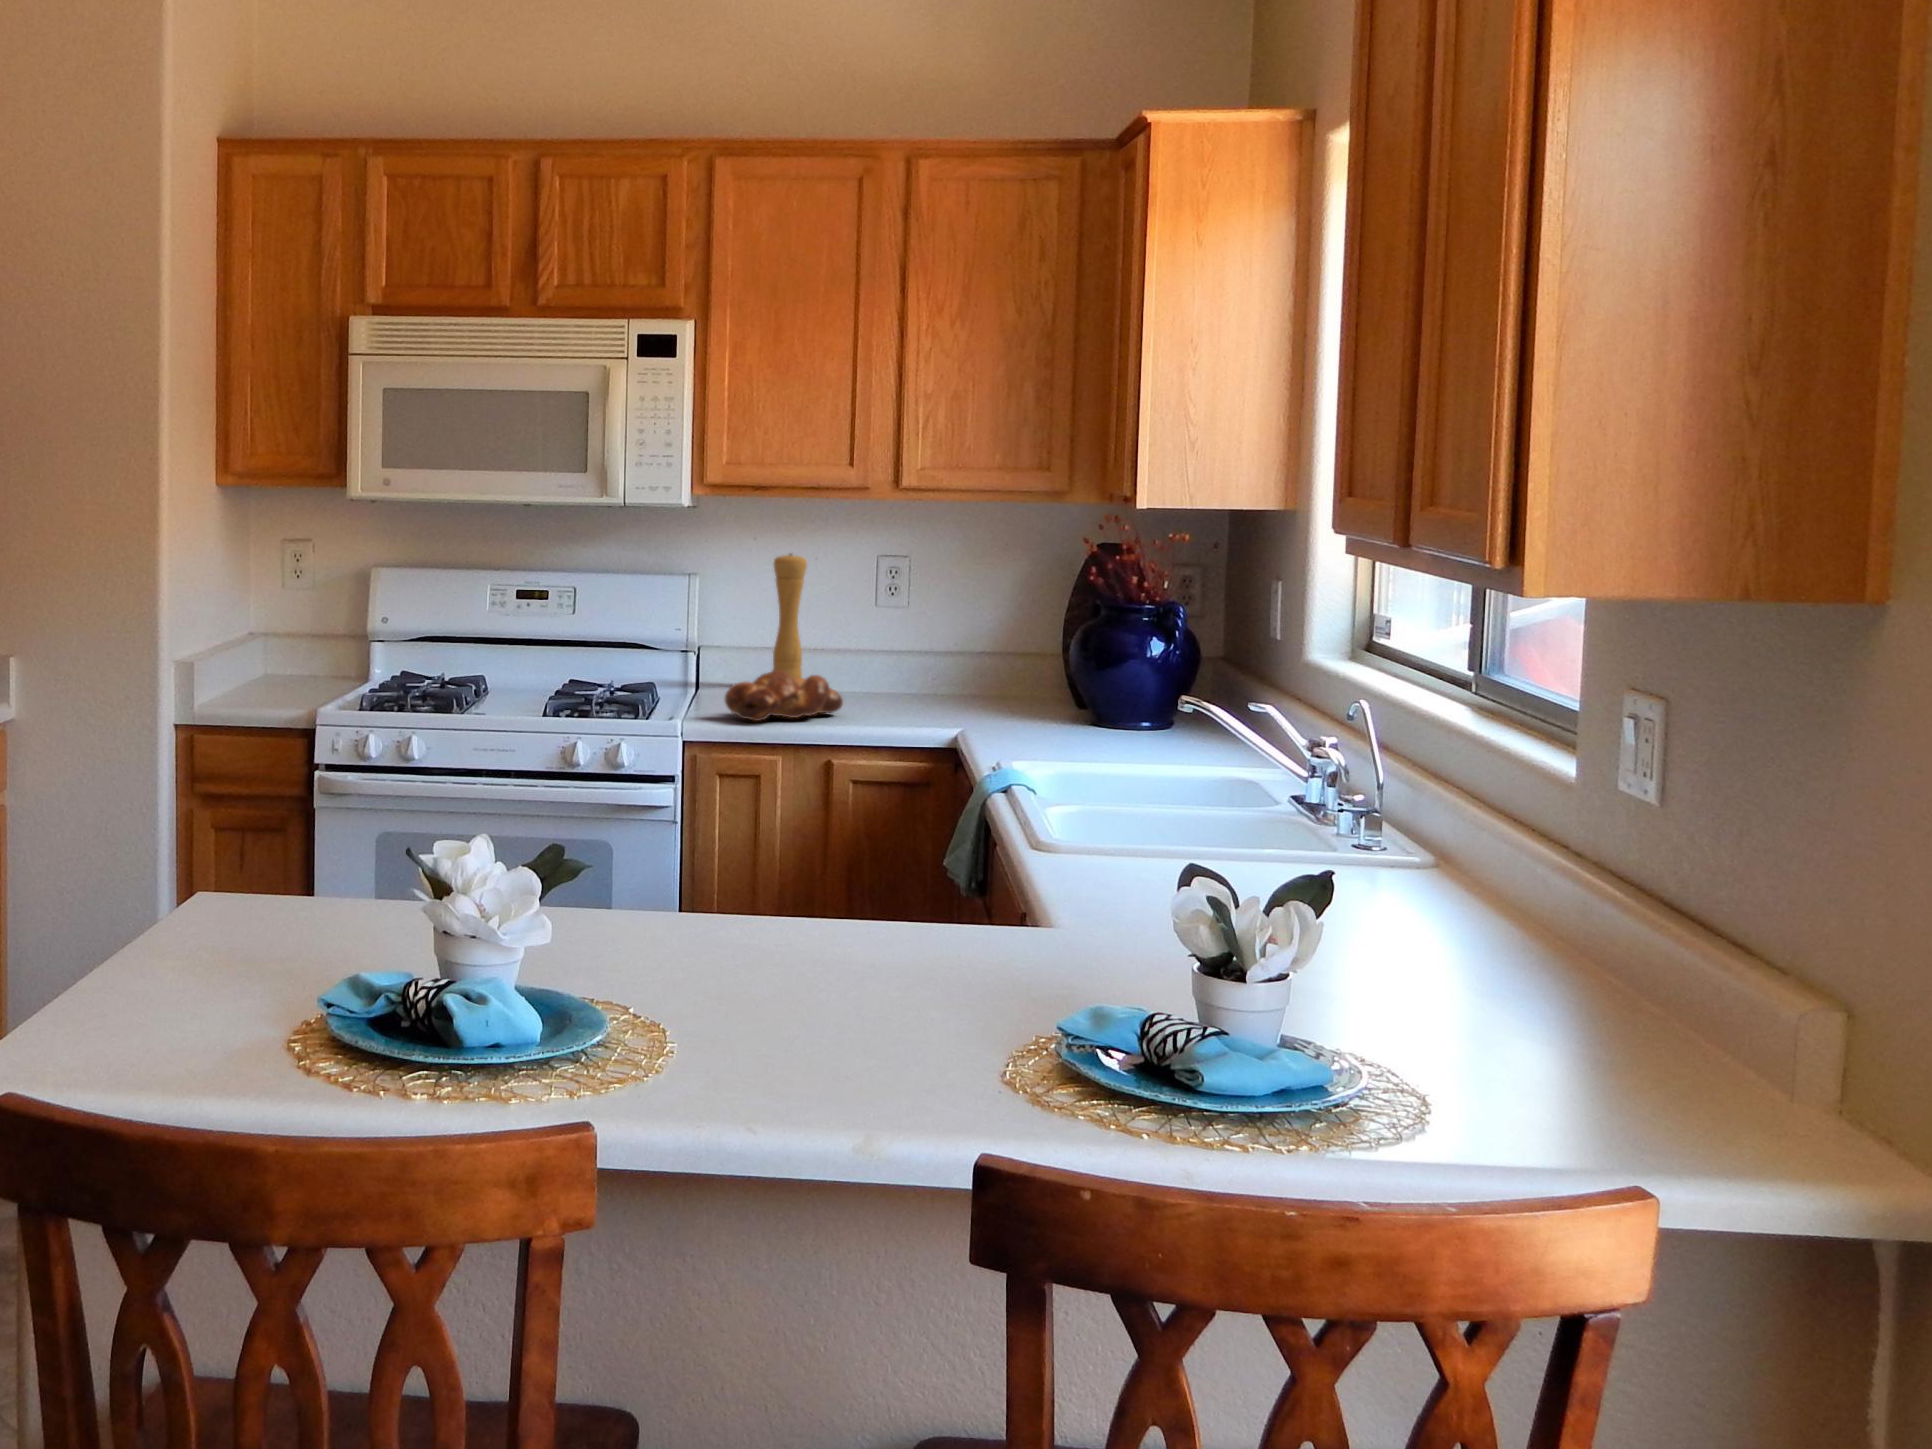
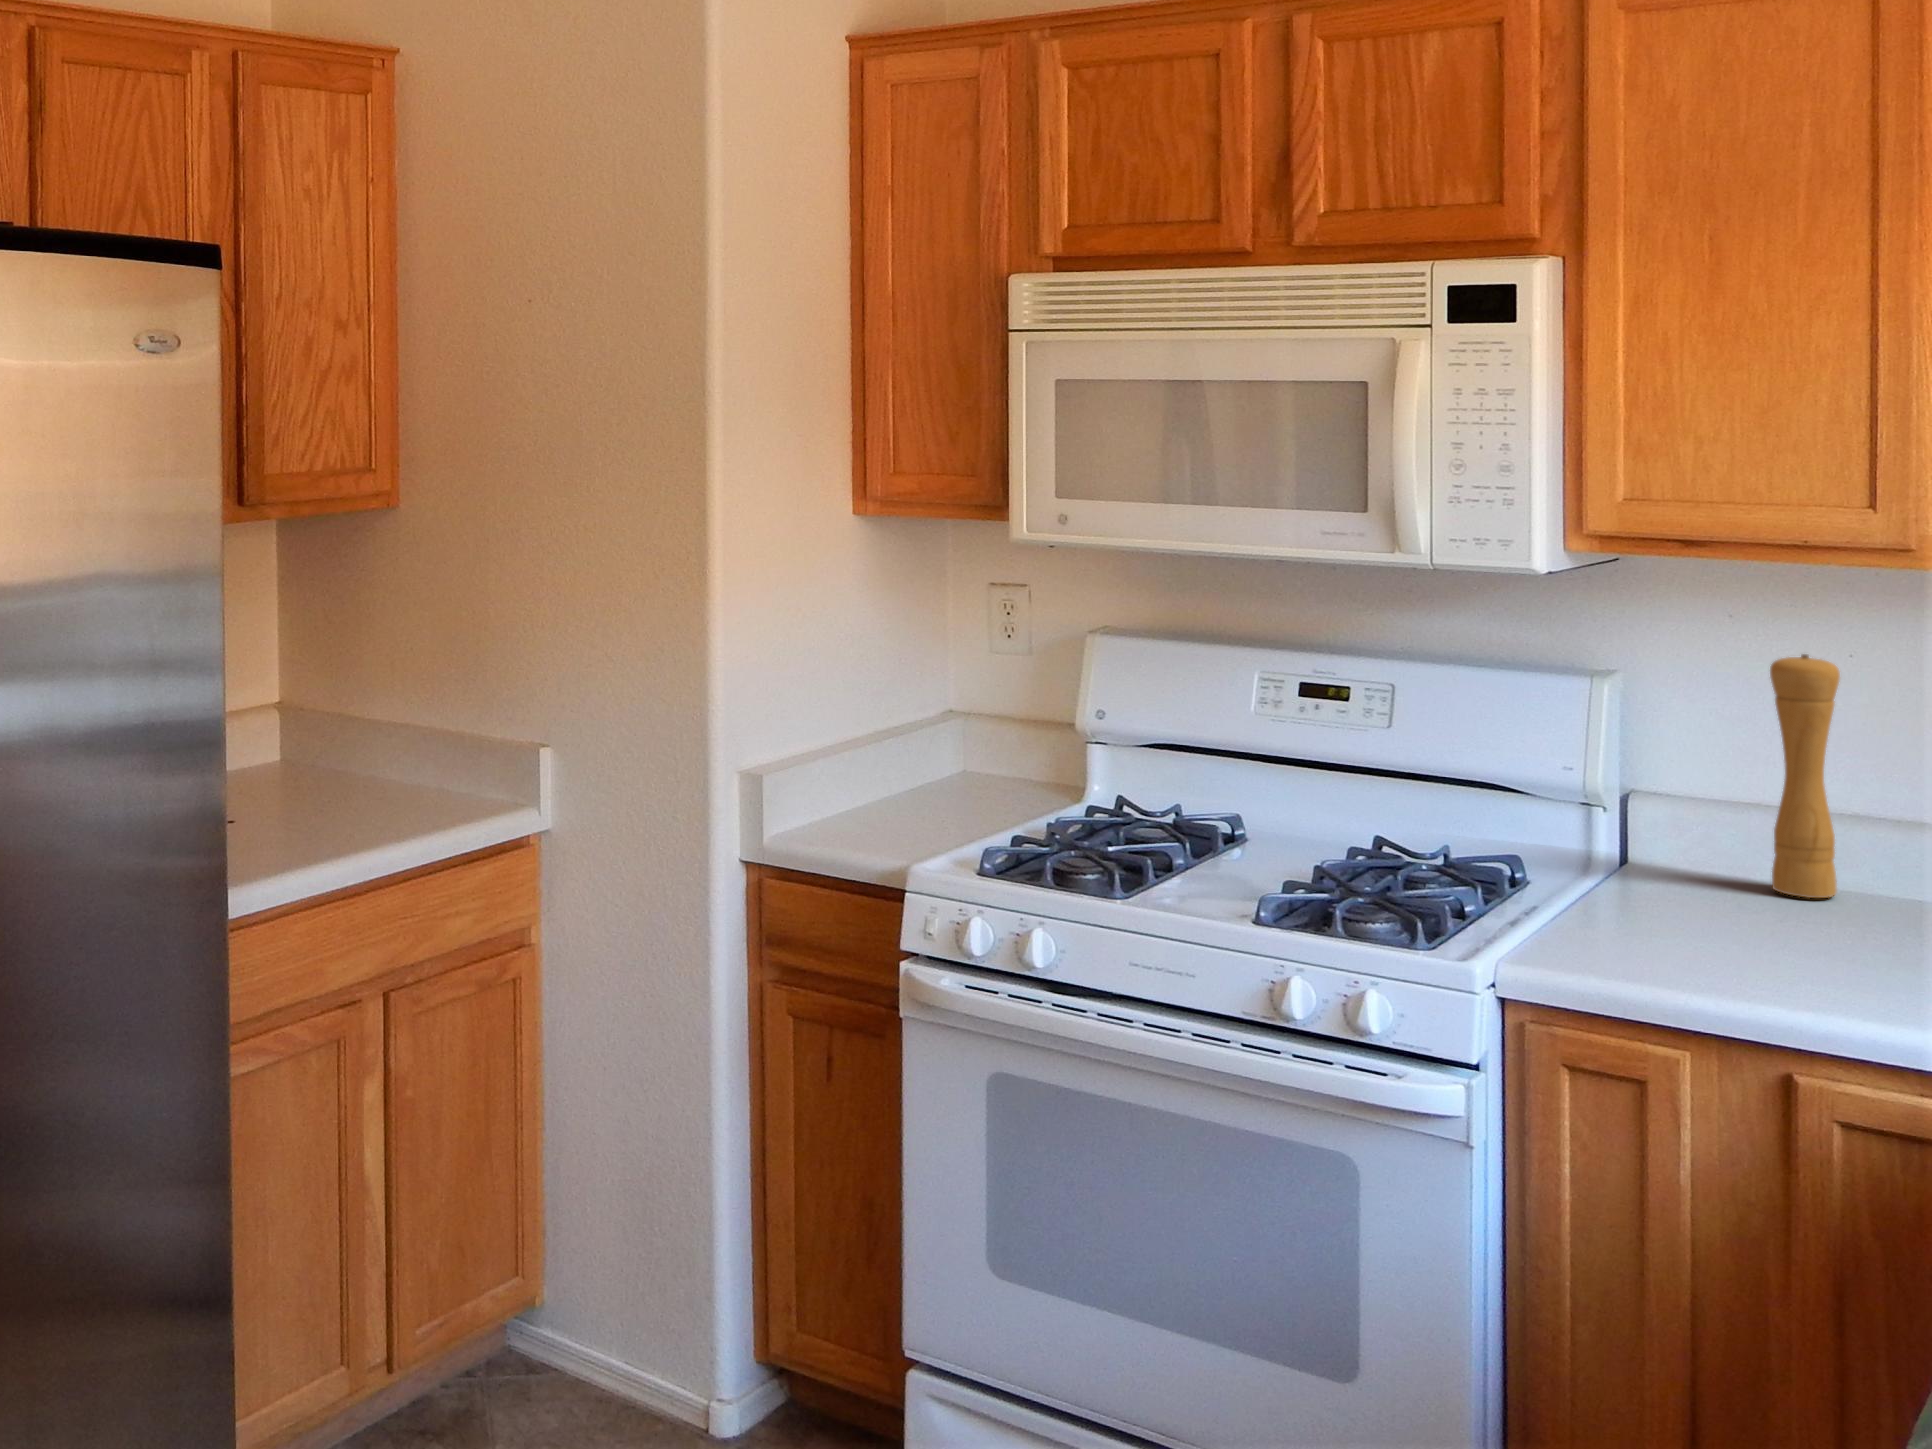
bread loaf: present [724,670,843,721] -> none [1583,885,1844,981]

